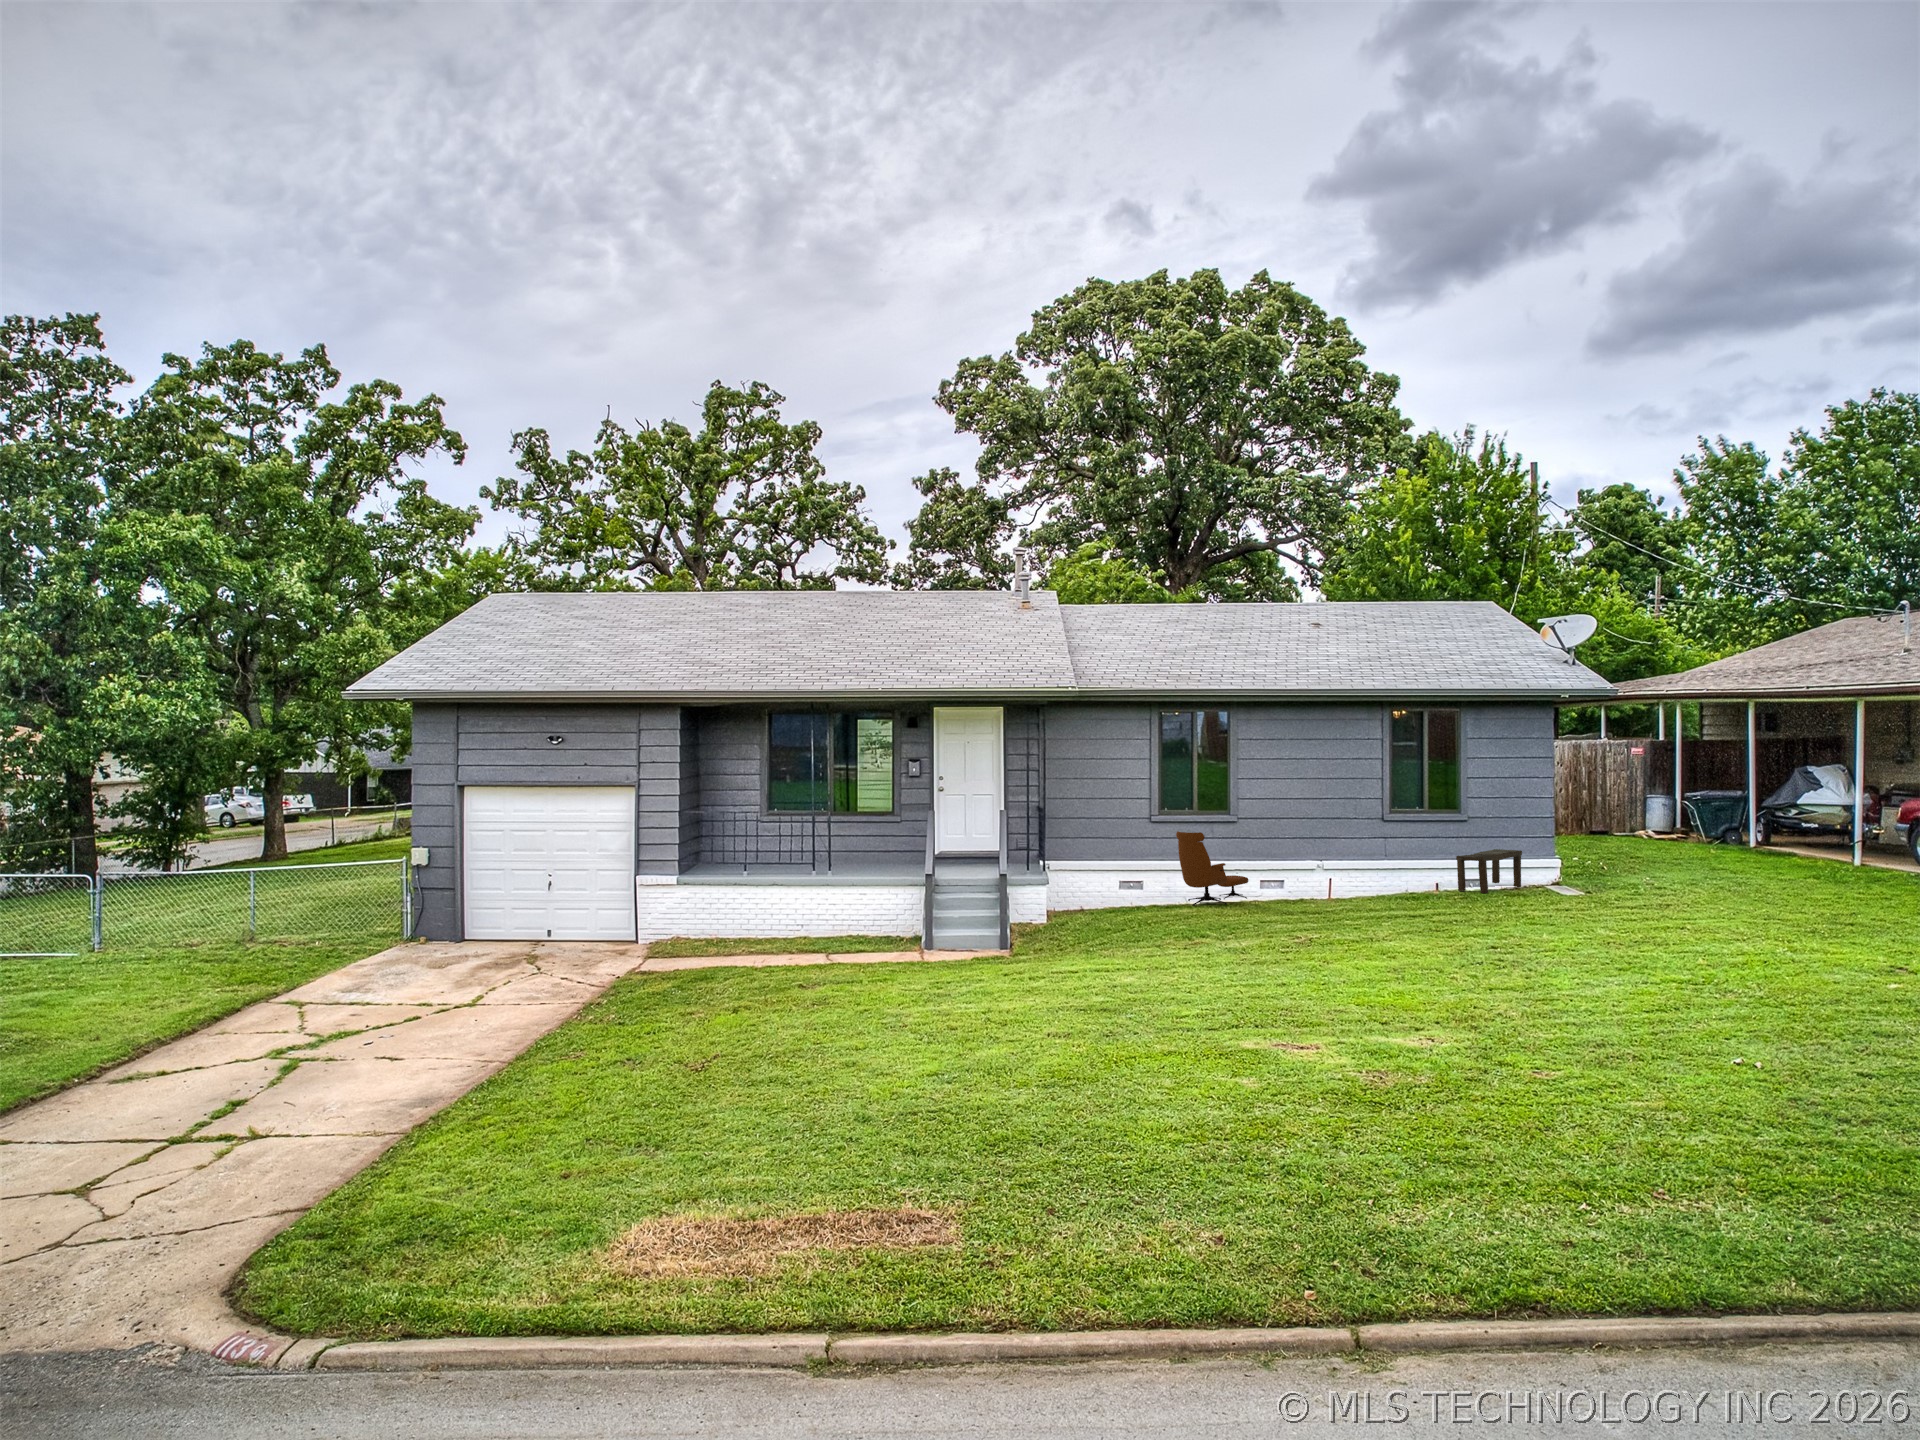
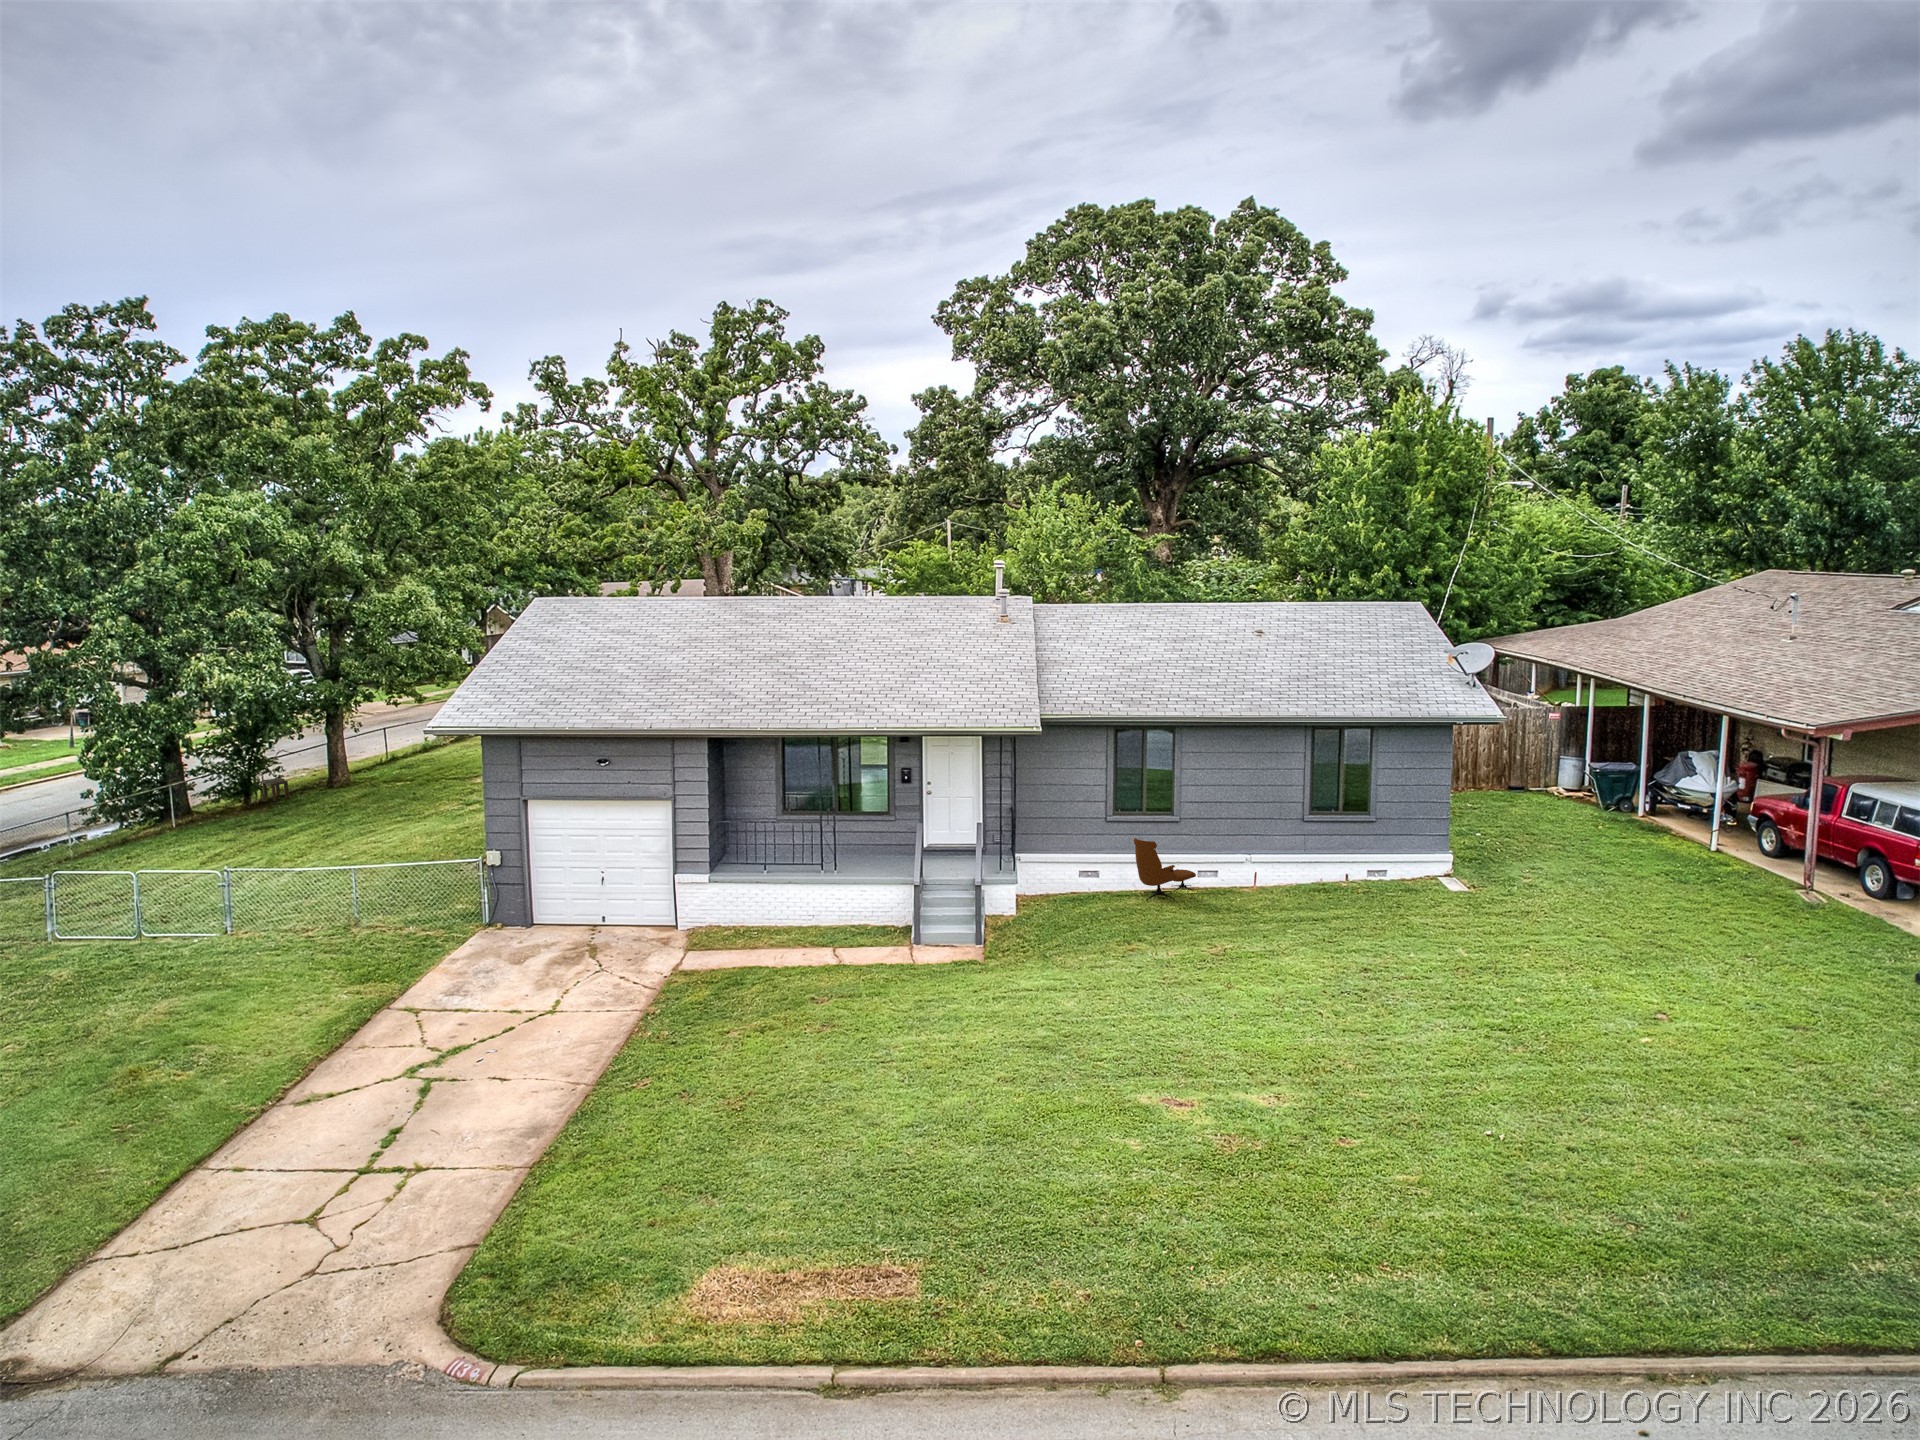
bench: present [1456,849,1522,893] -> present [262,778,289,801]

